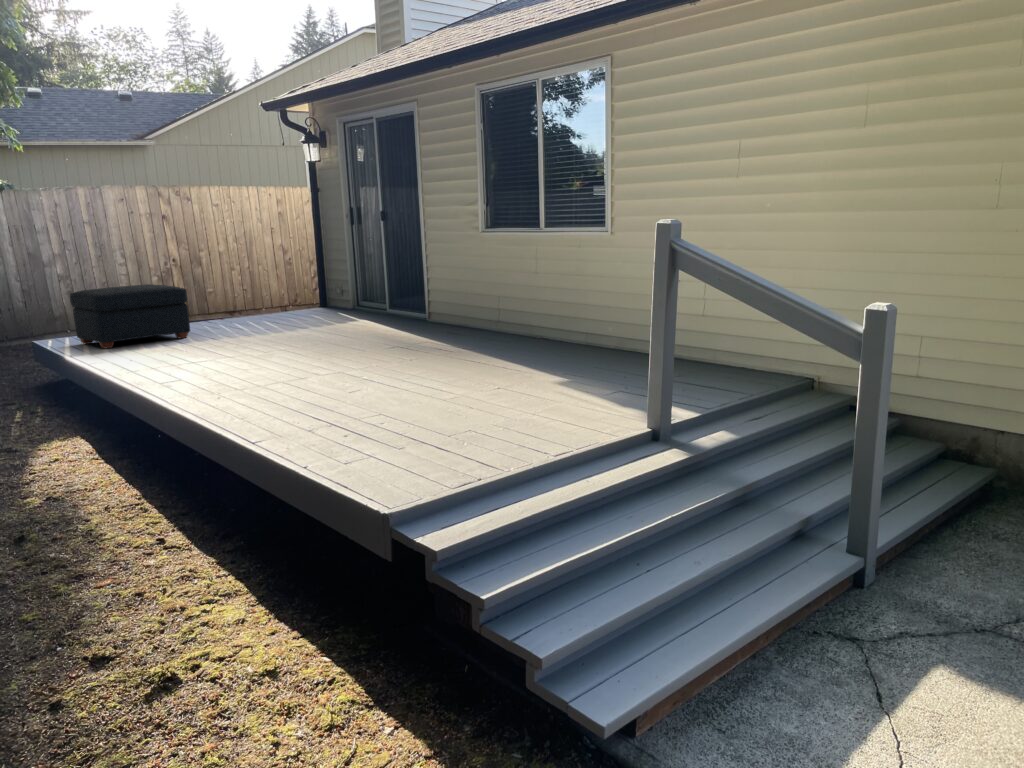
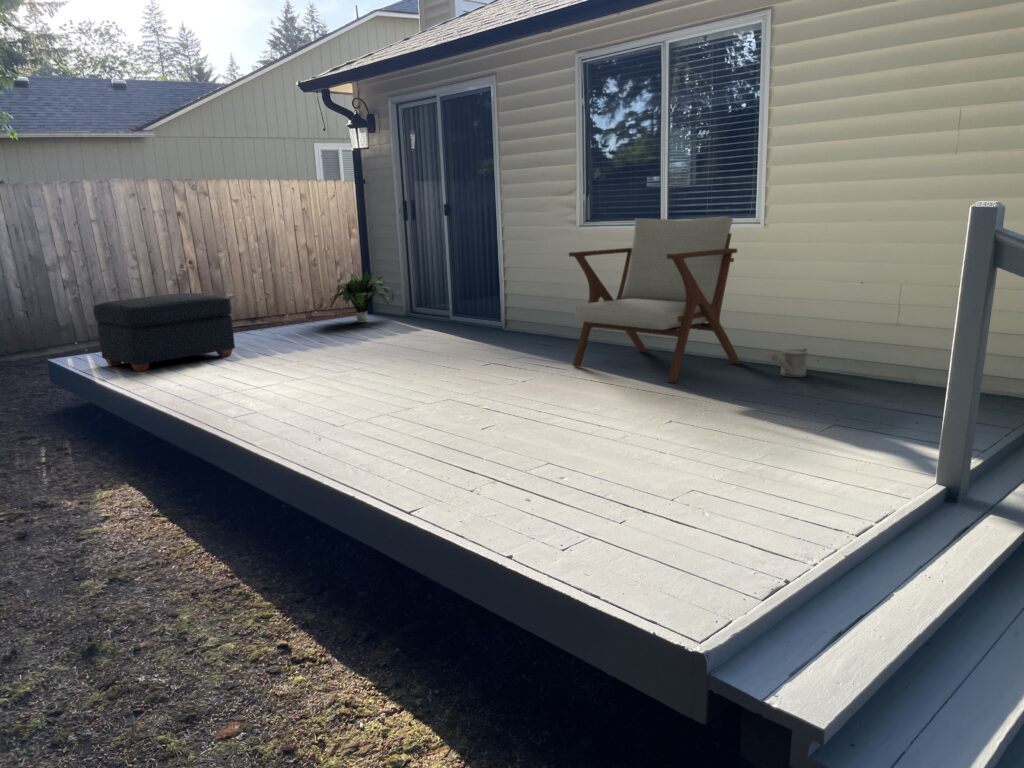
lounge chair: none [452,224,596,360] -> present [569,216,741,383]
potted plant: none [283,265,344,313] -> present [331,268,392,322]
watering can: none [603,334,641,357] -> present [771,348,808,377]

